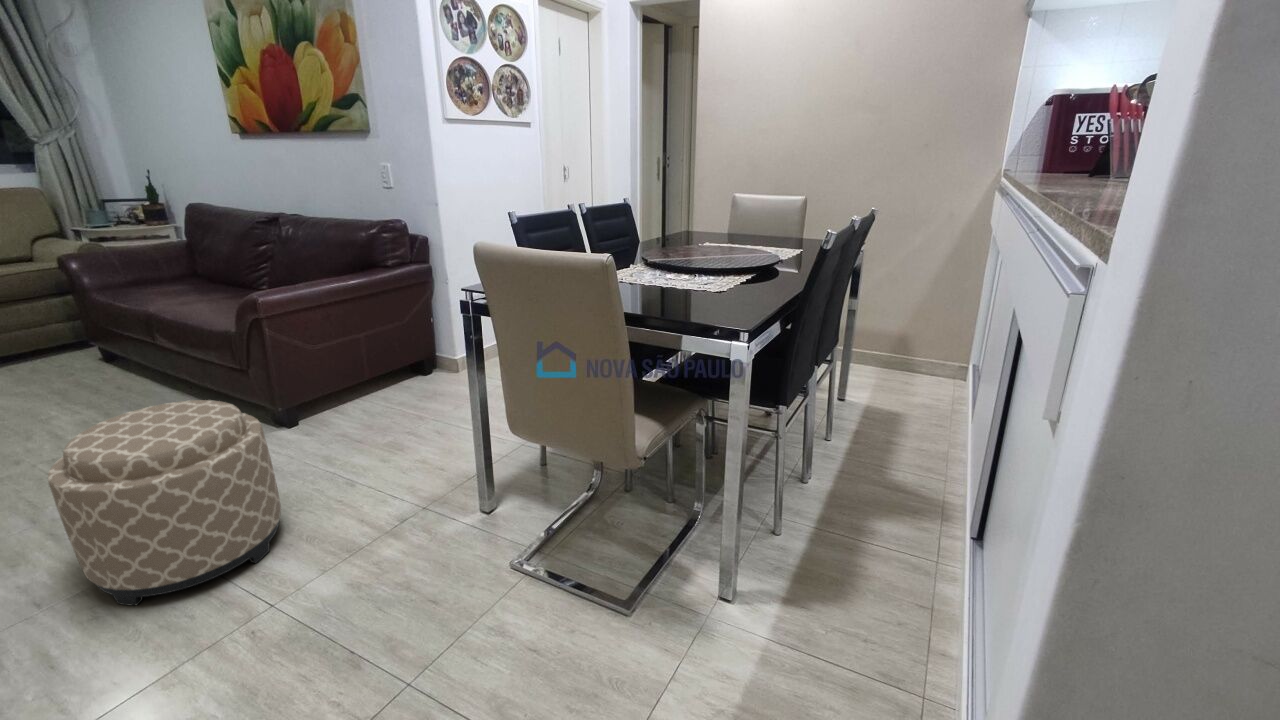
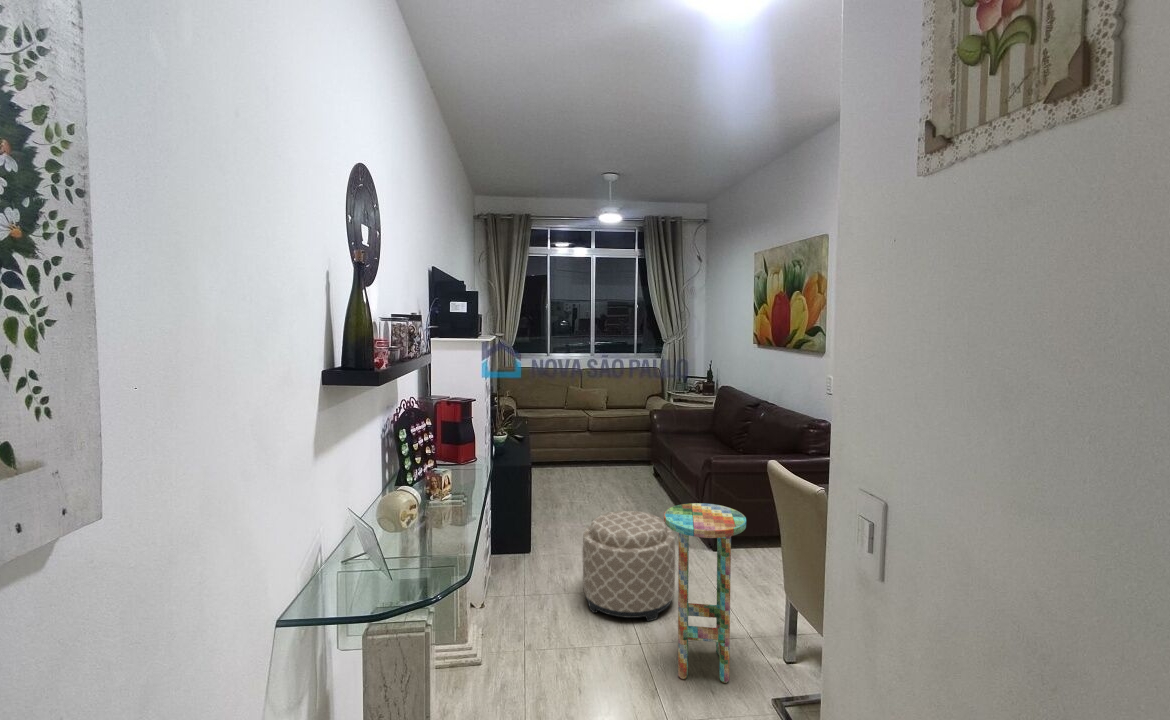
side table: none [275,339,438,608] -> present [664,503,746,683]

